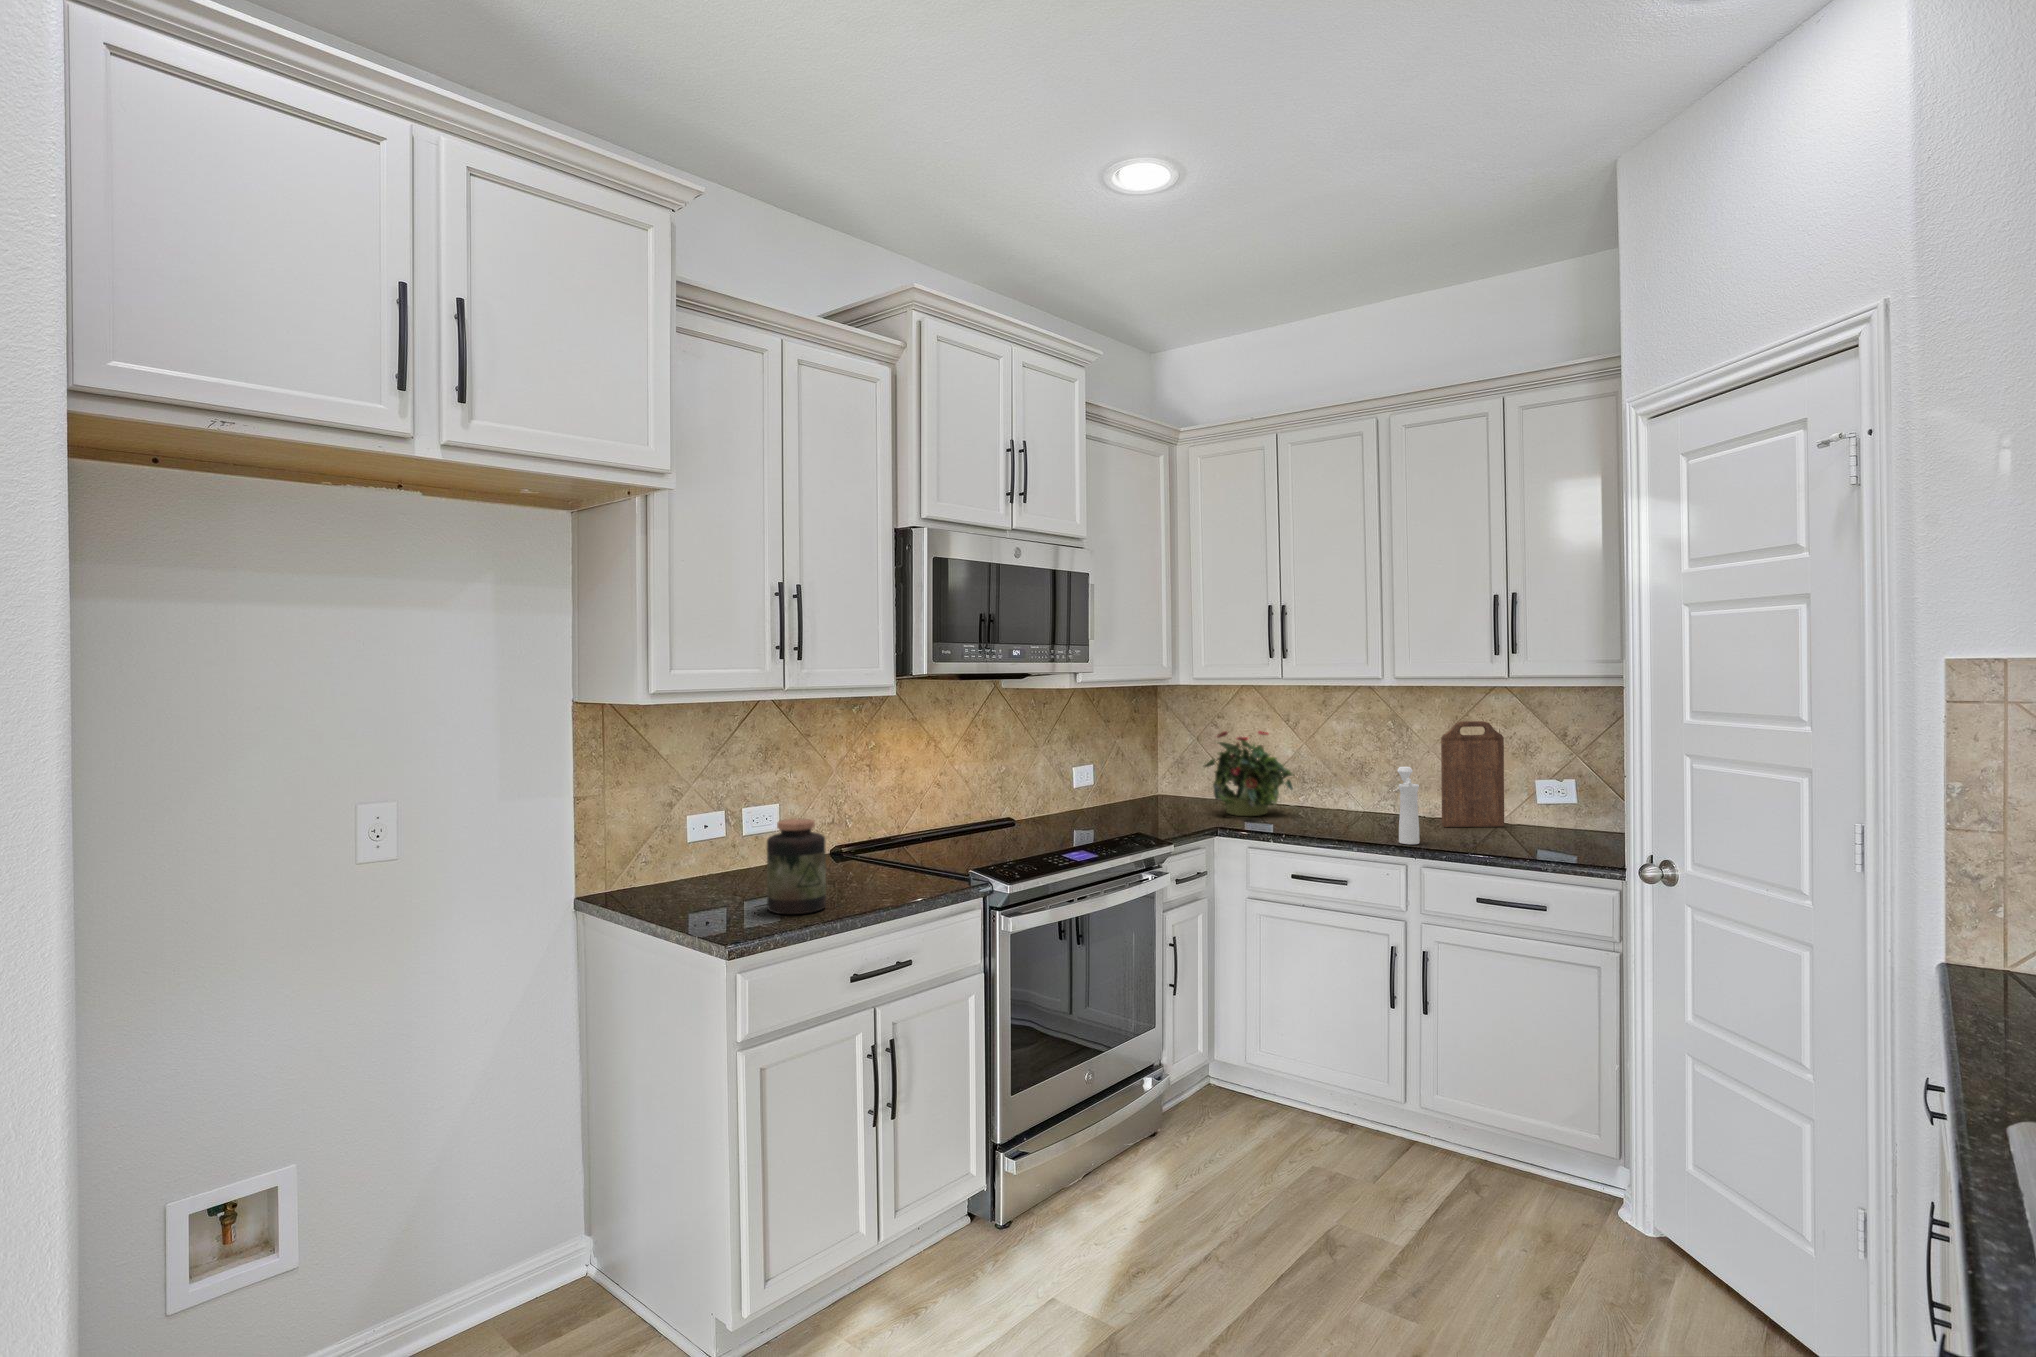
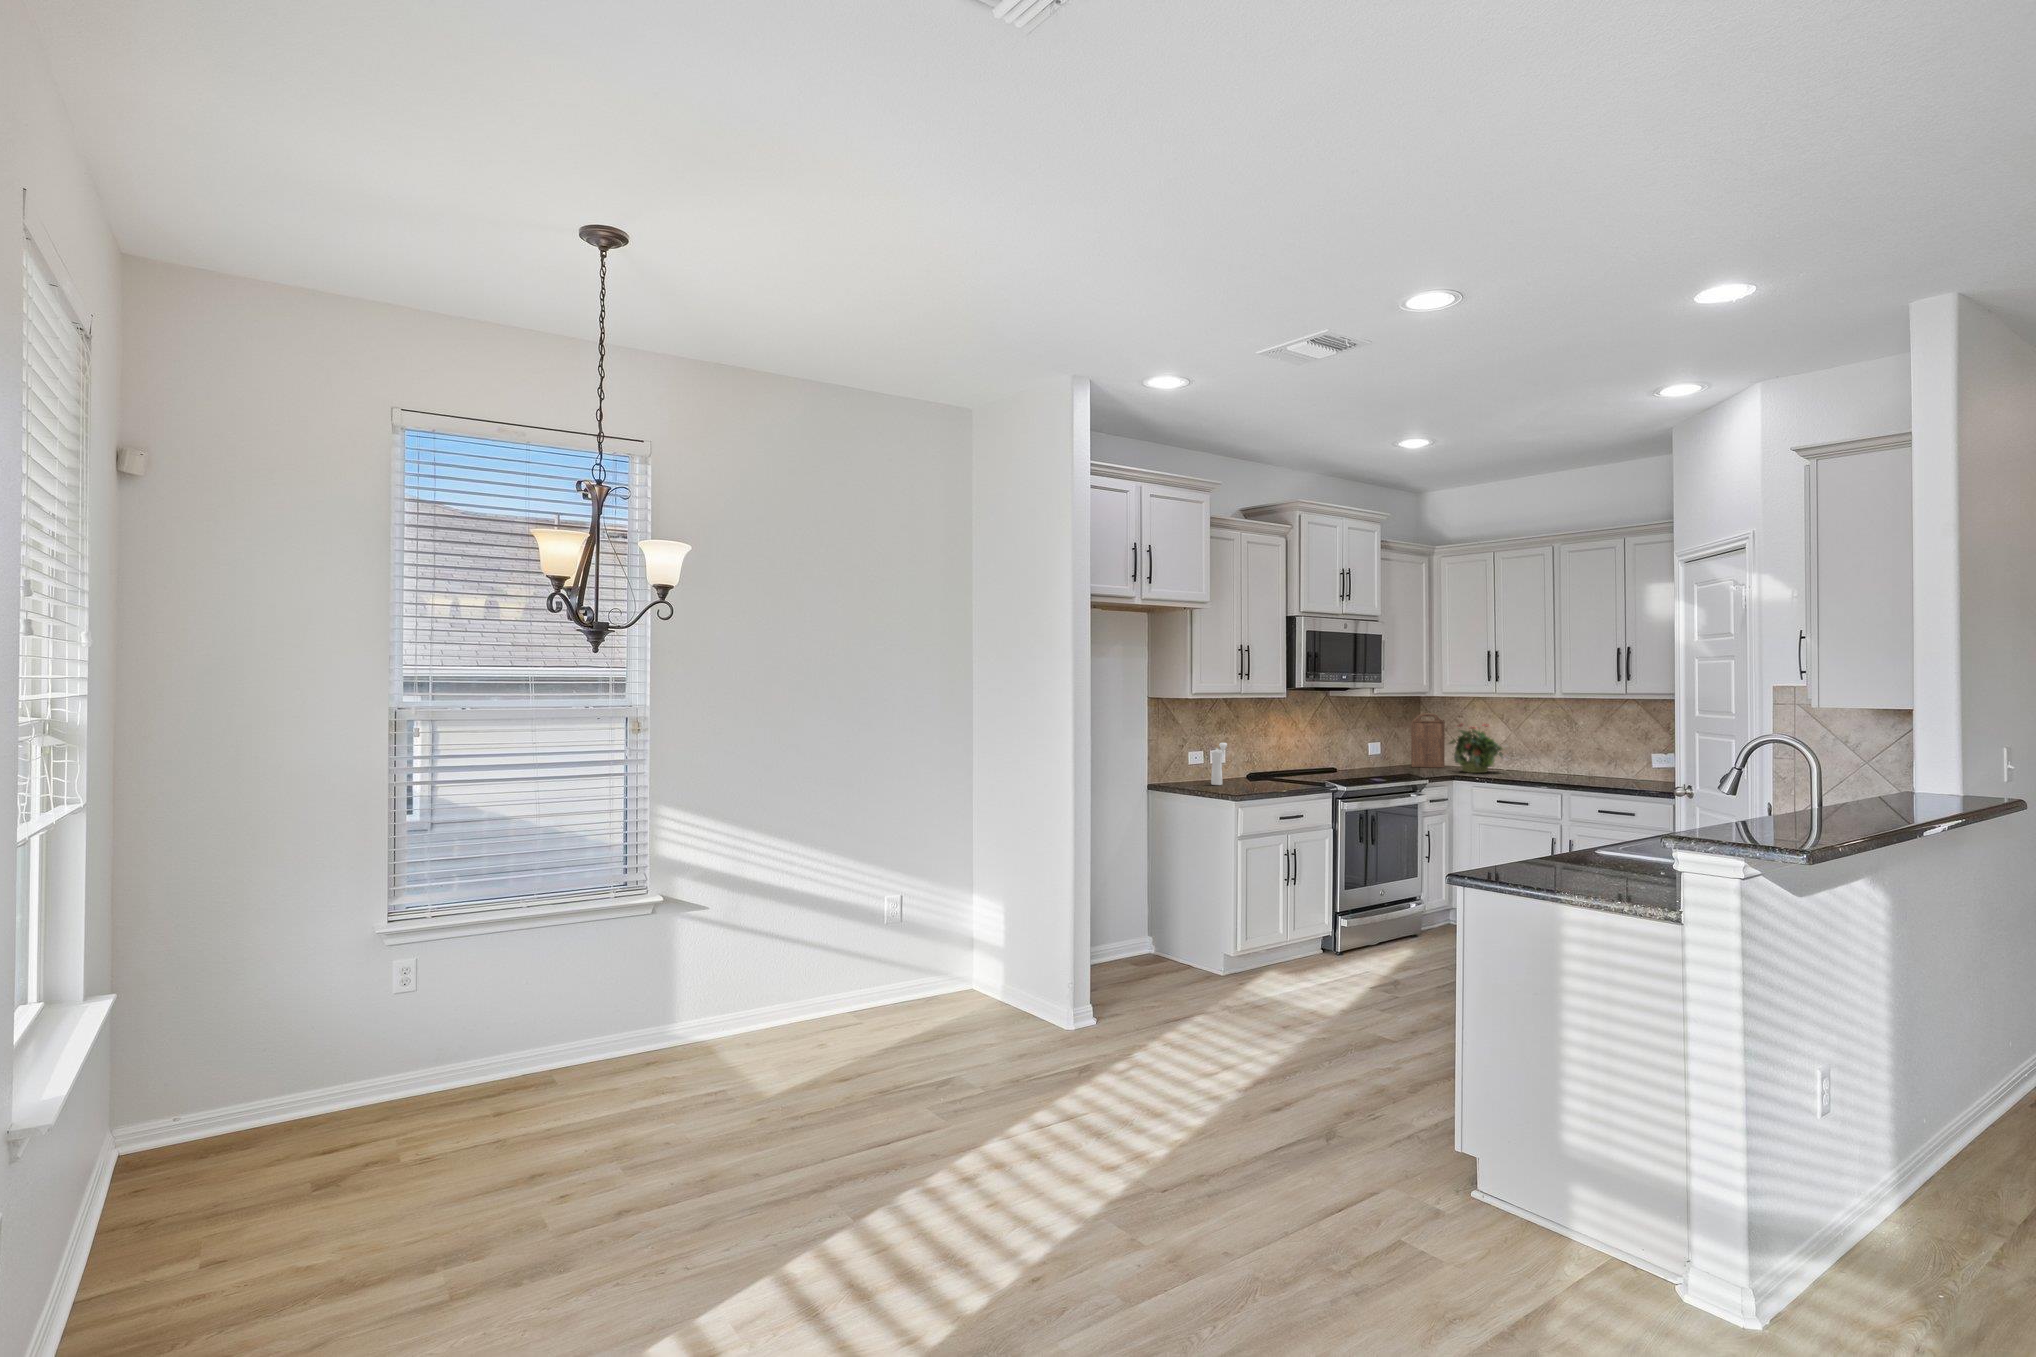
cutting board: present [1441,721,1504,827] -> present [1411,714,1445,768]
pepper mill: present [1397,767,1420,844] -> present [1211,743,1227,785]
jar: present [767,819,826,914] -> none [1240,751,1266,791]

